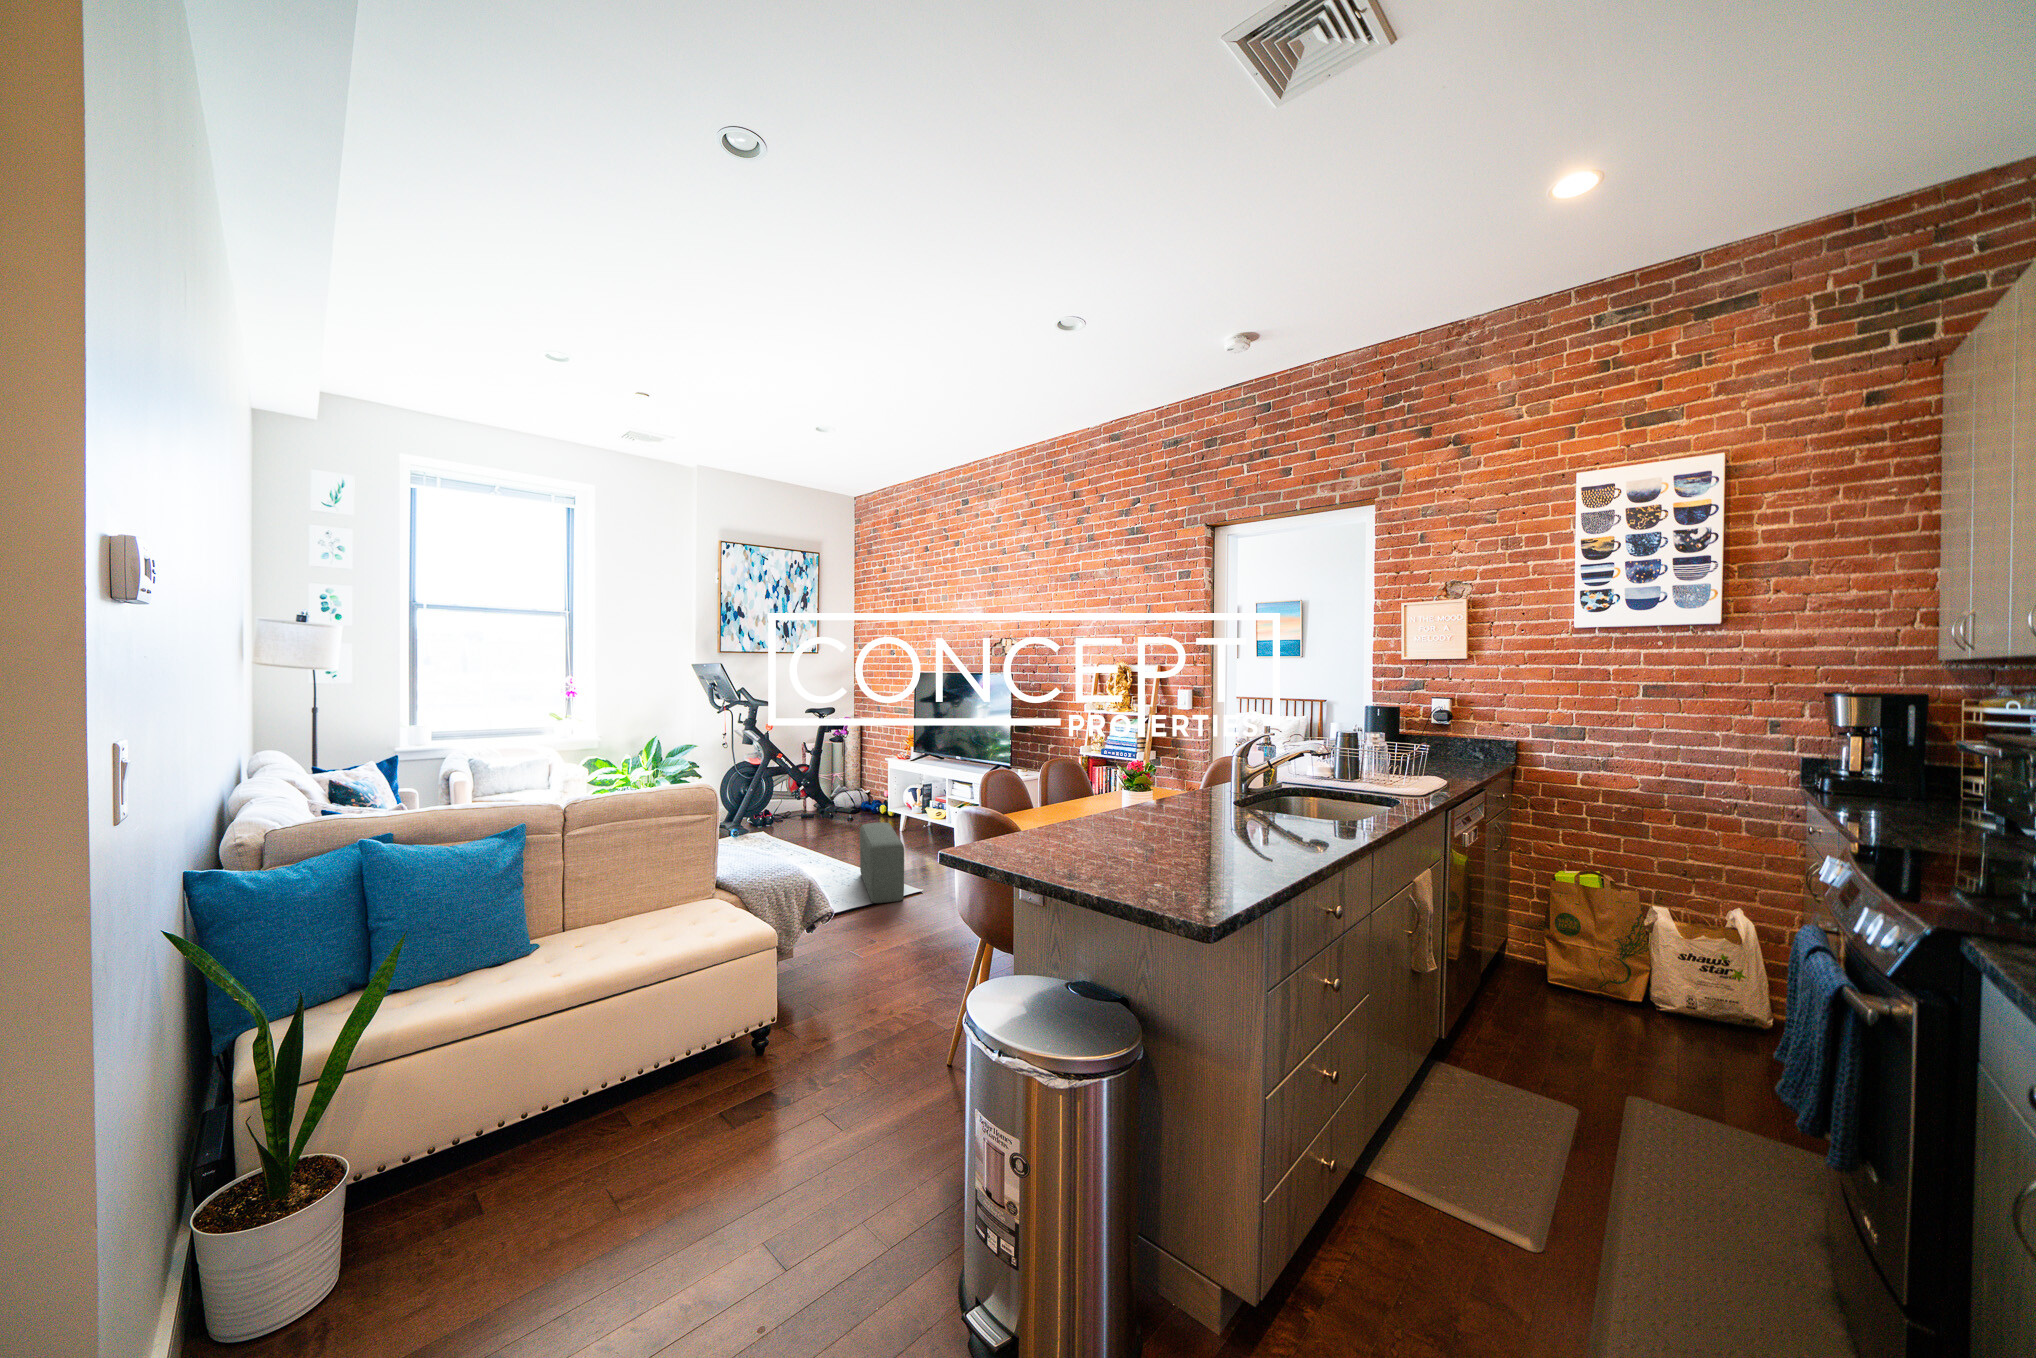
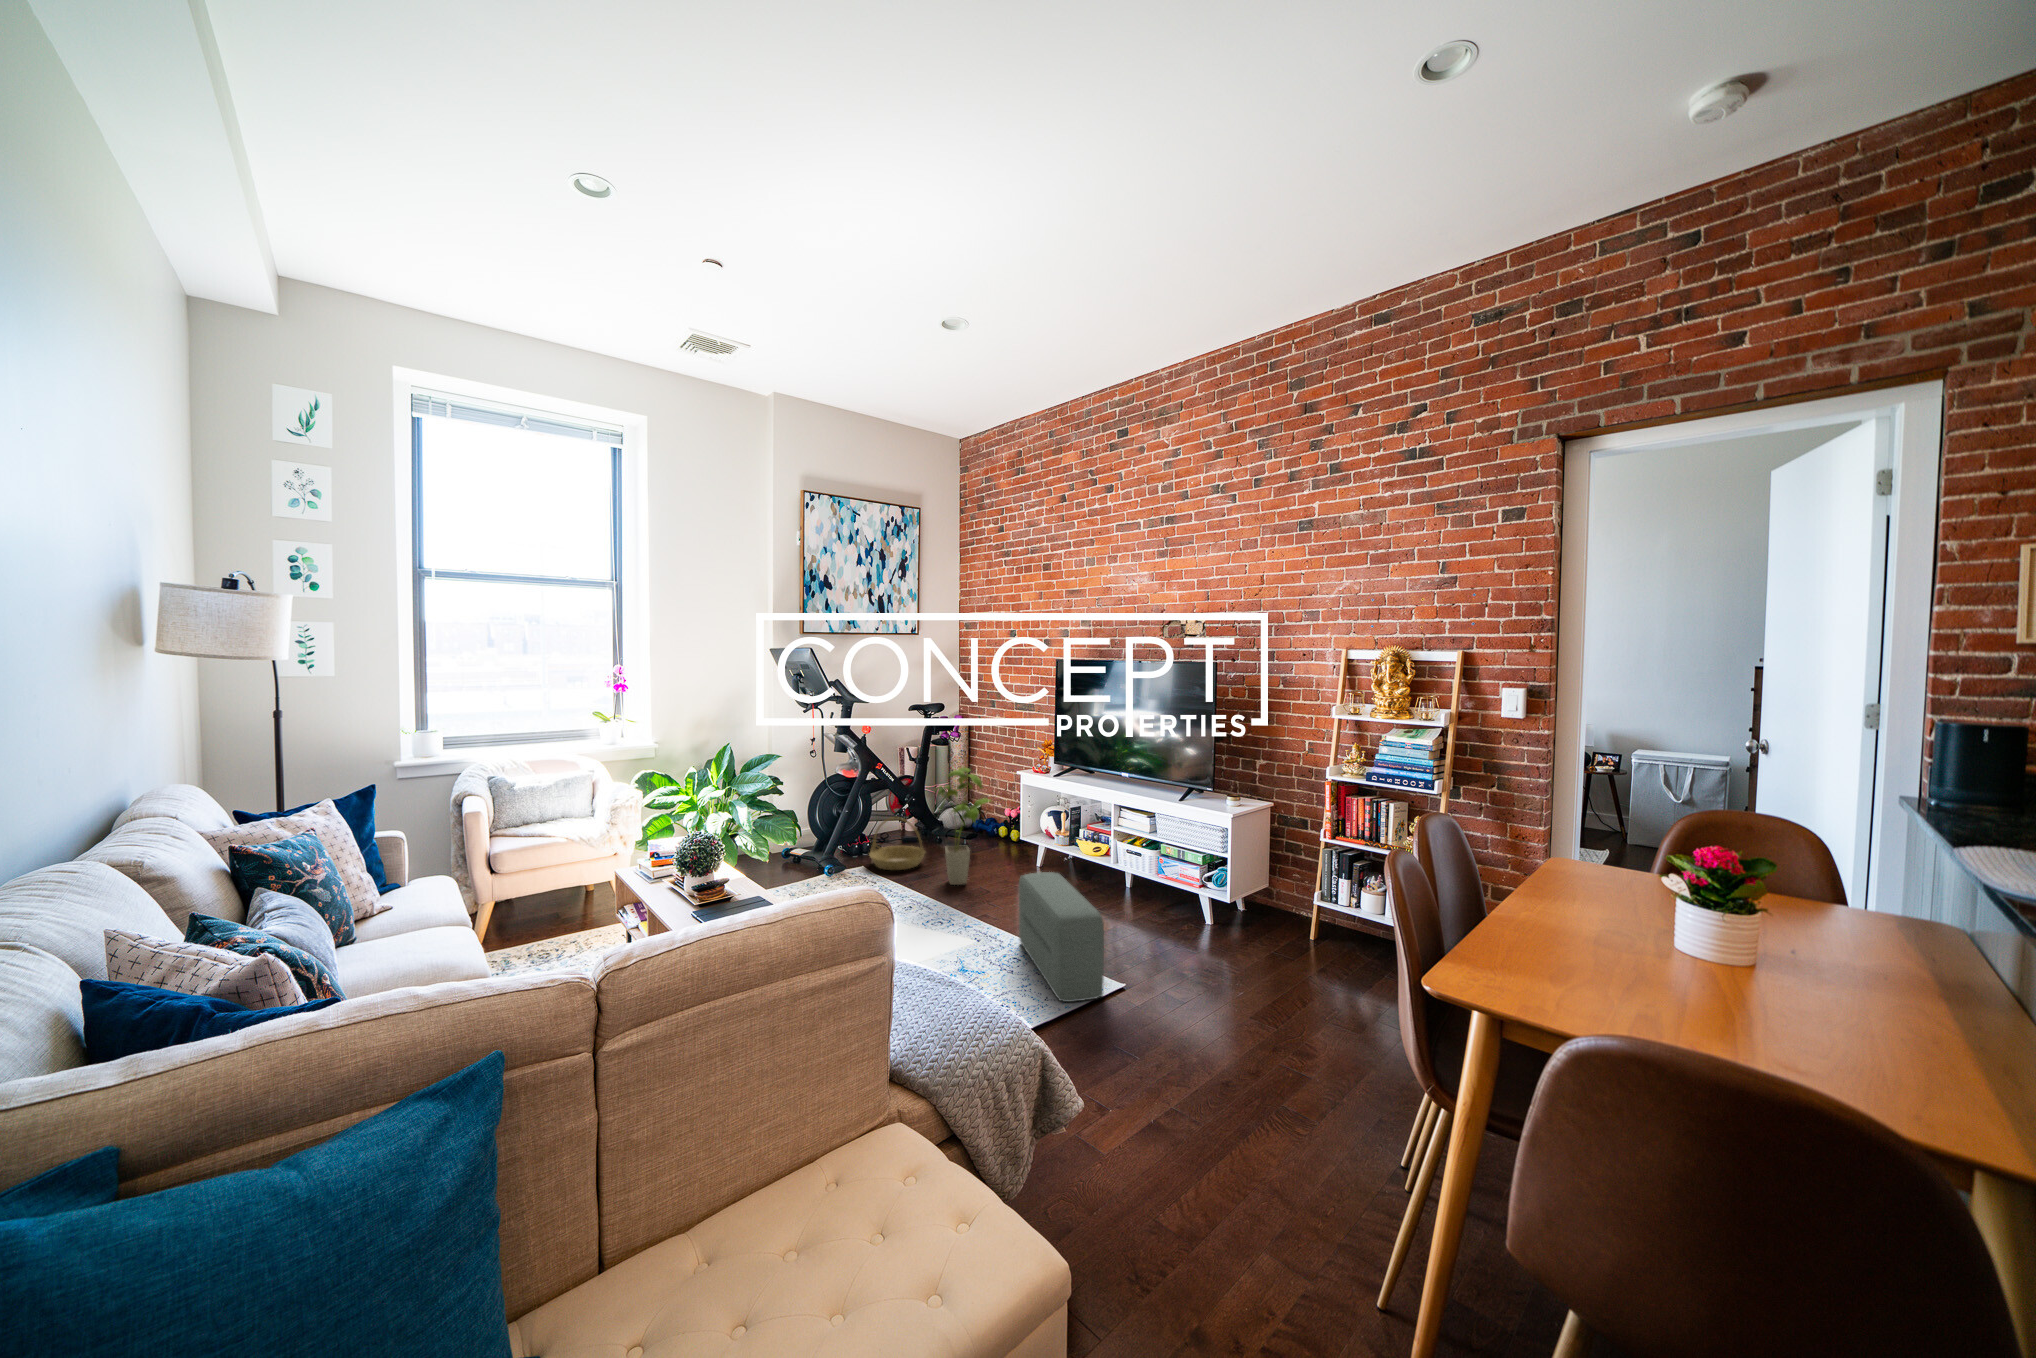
house plant: none [815,753,863,842] -> present [936,767,994,885]
basket: none [768,793,813,834] -> present [869,817,925,870]

